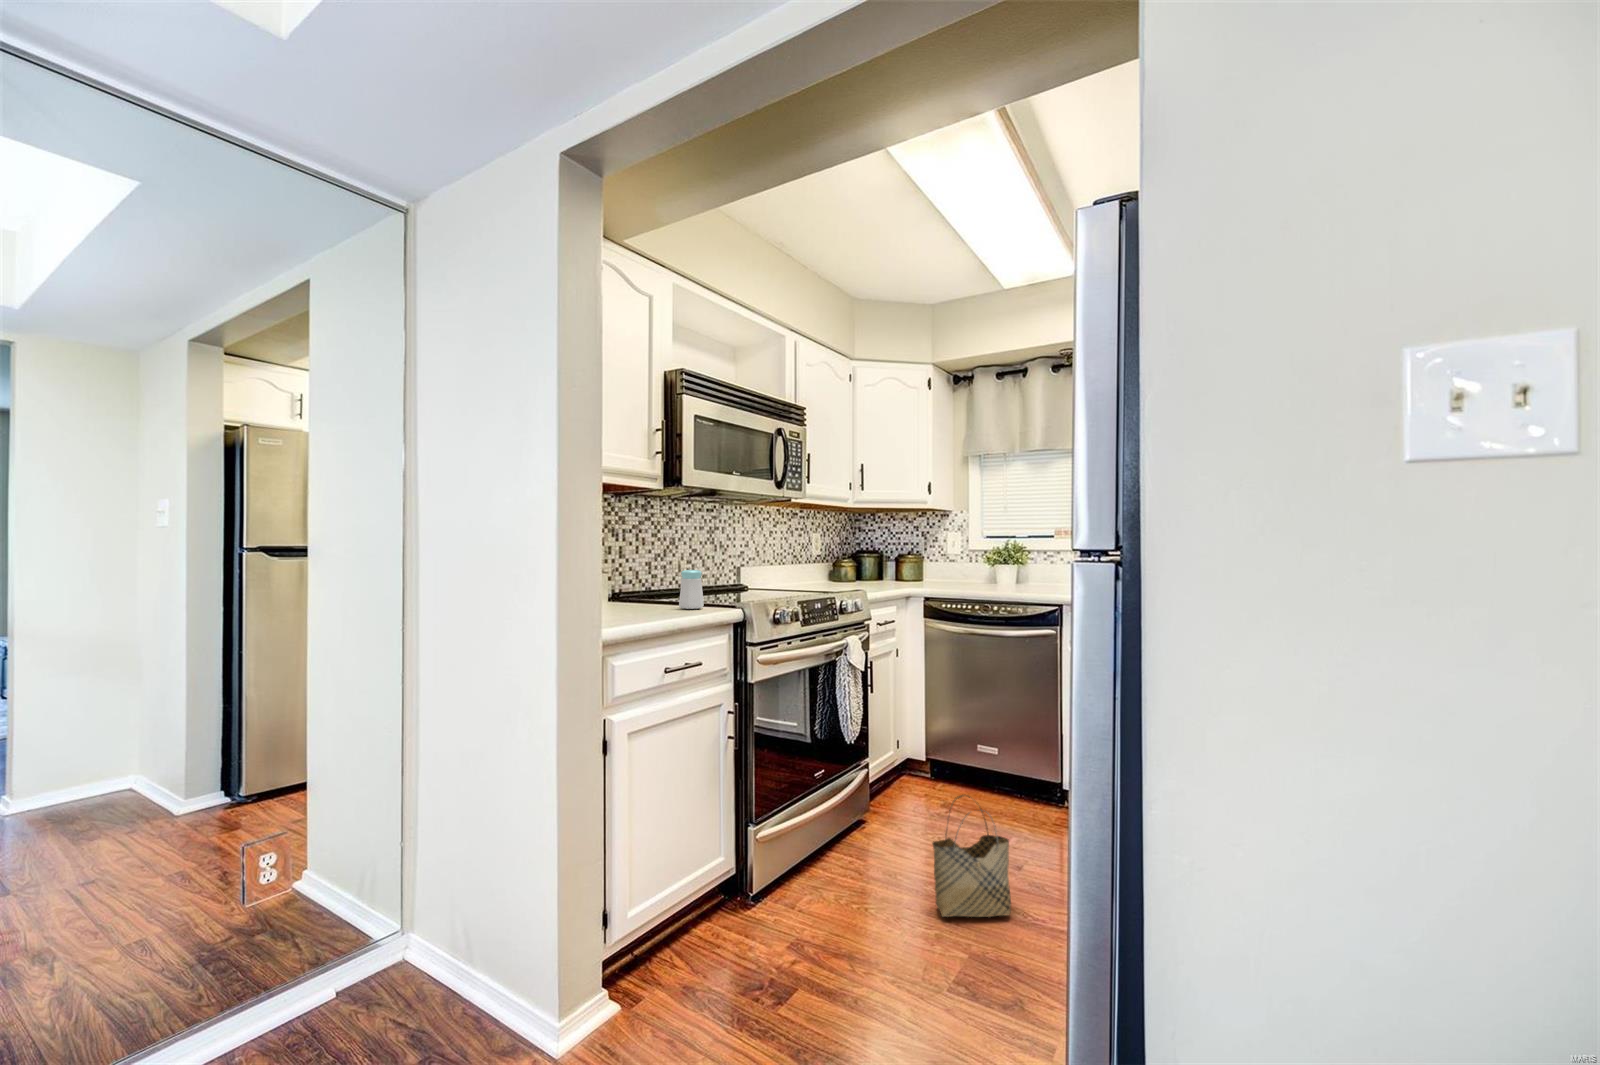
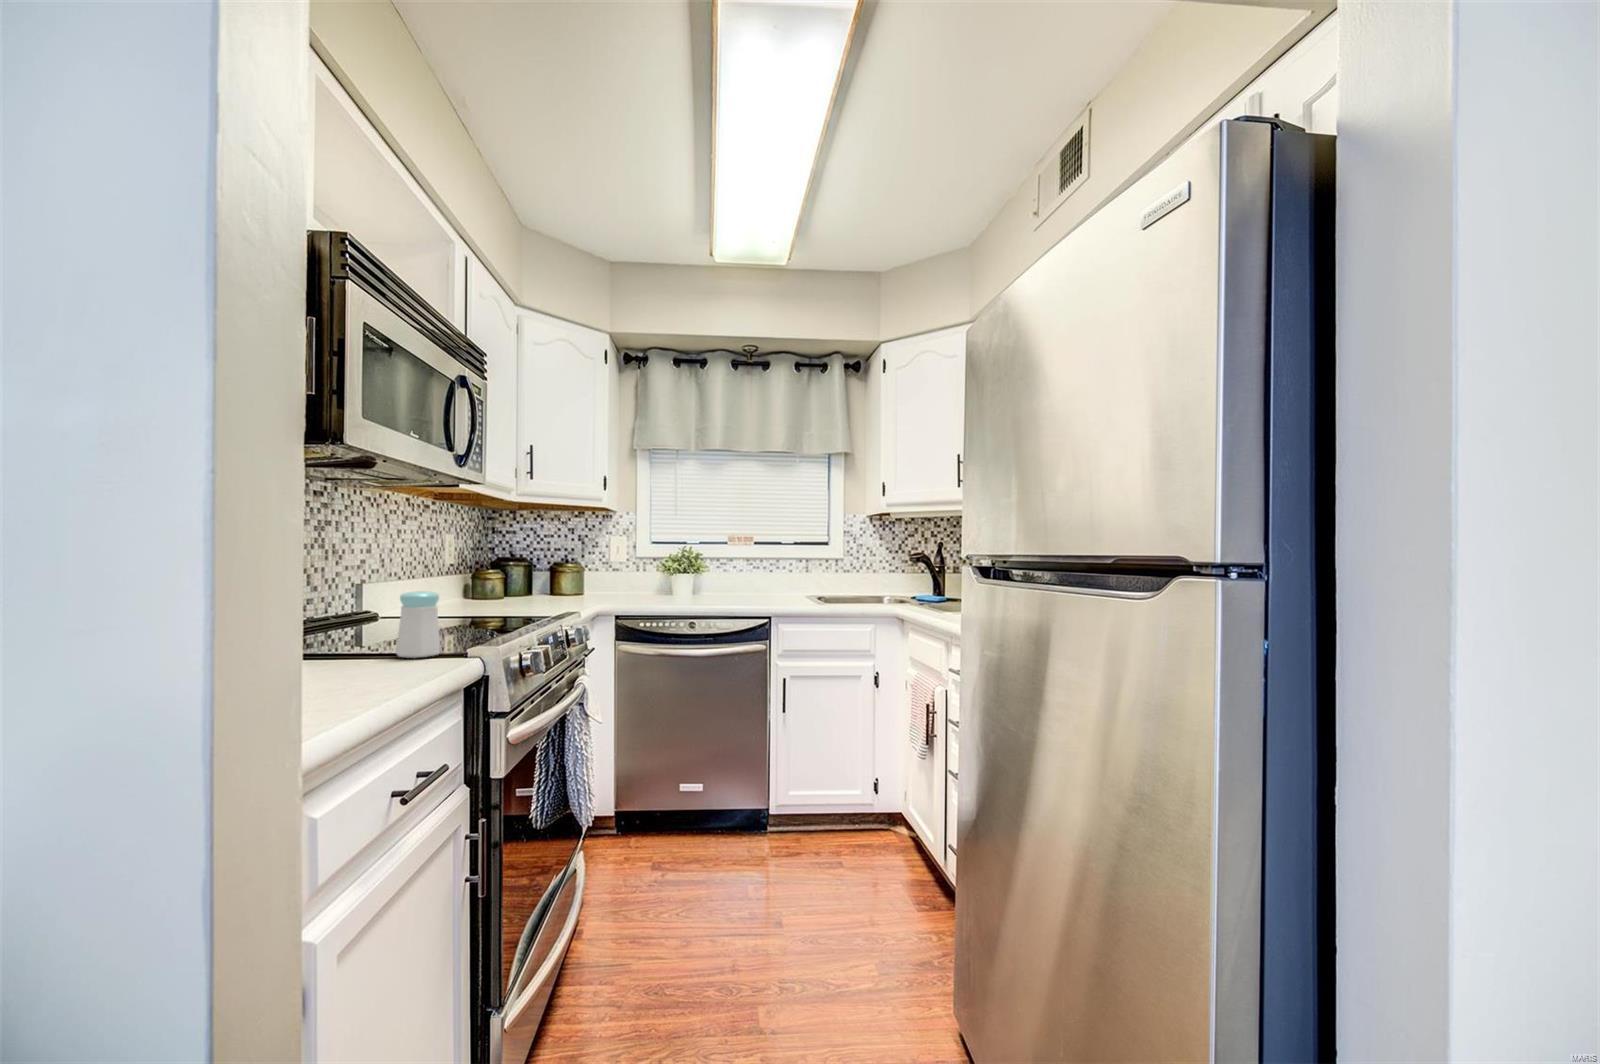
woven basket: present [932,795,1011,917] -> none [736,847,816,1006]

